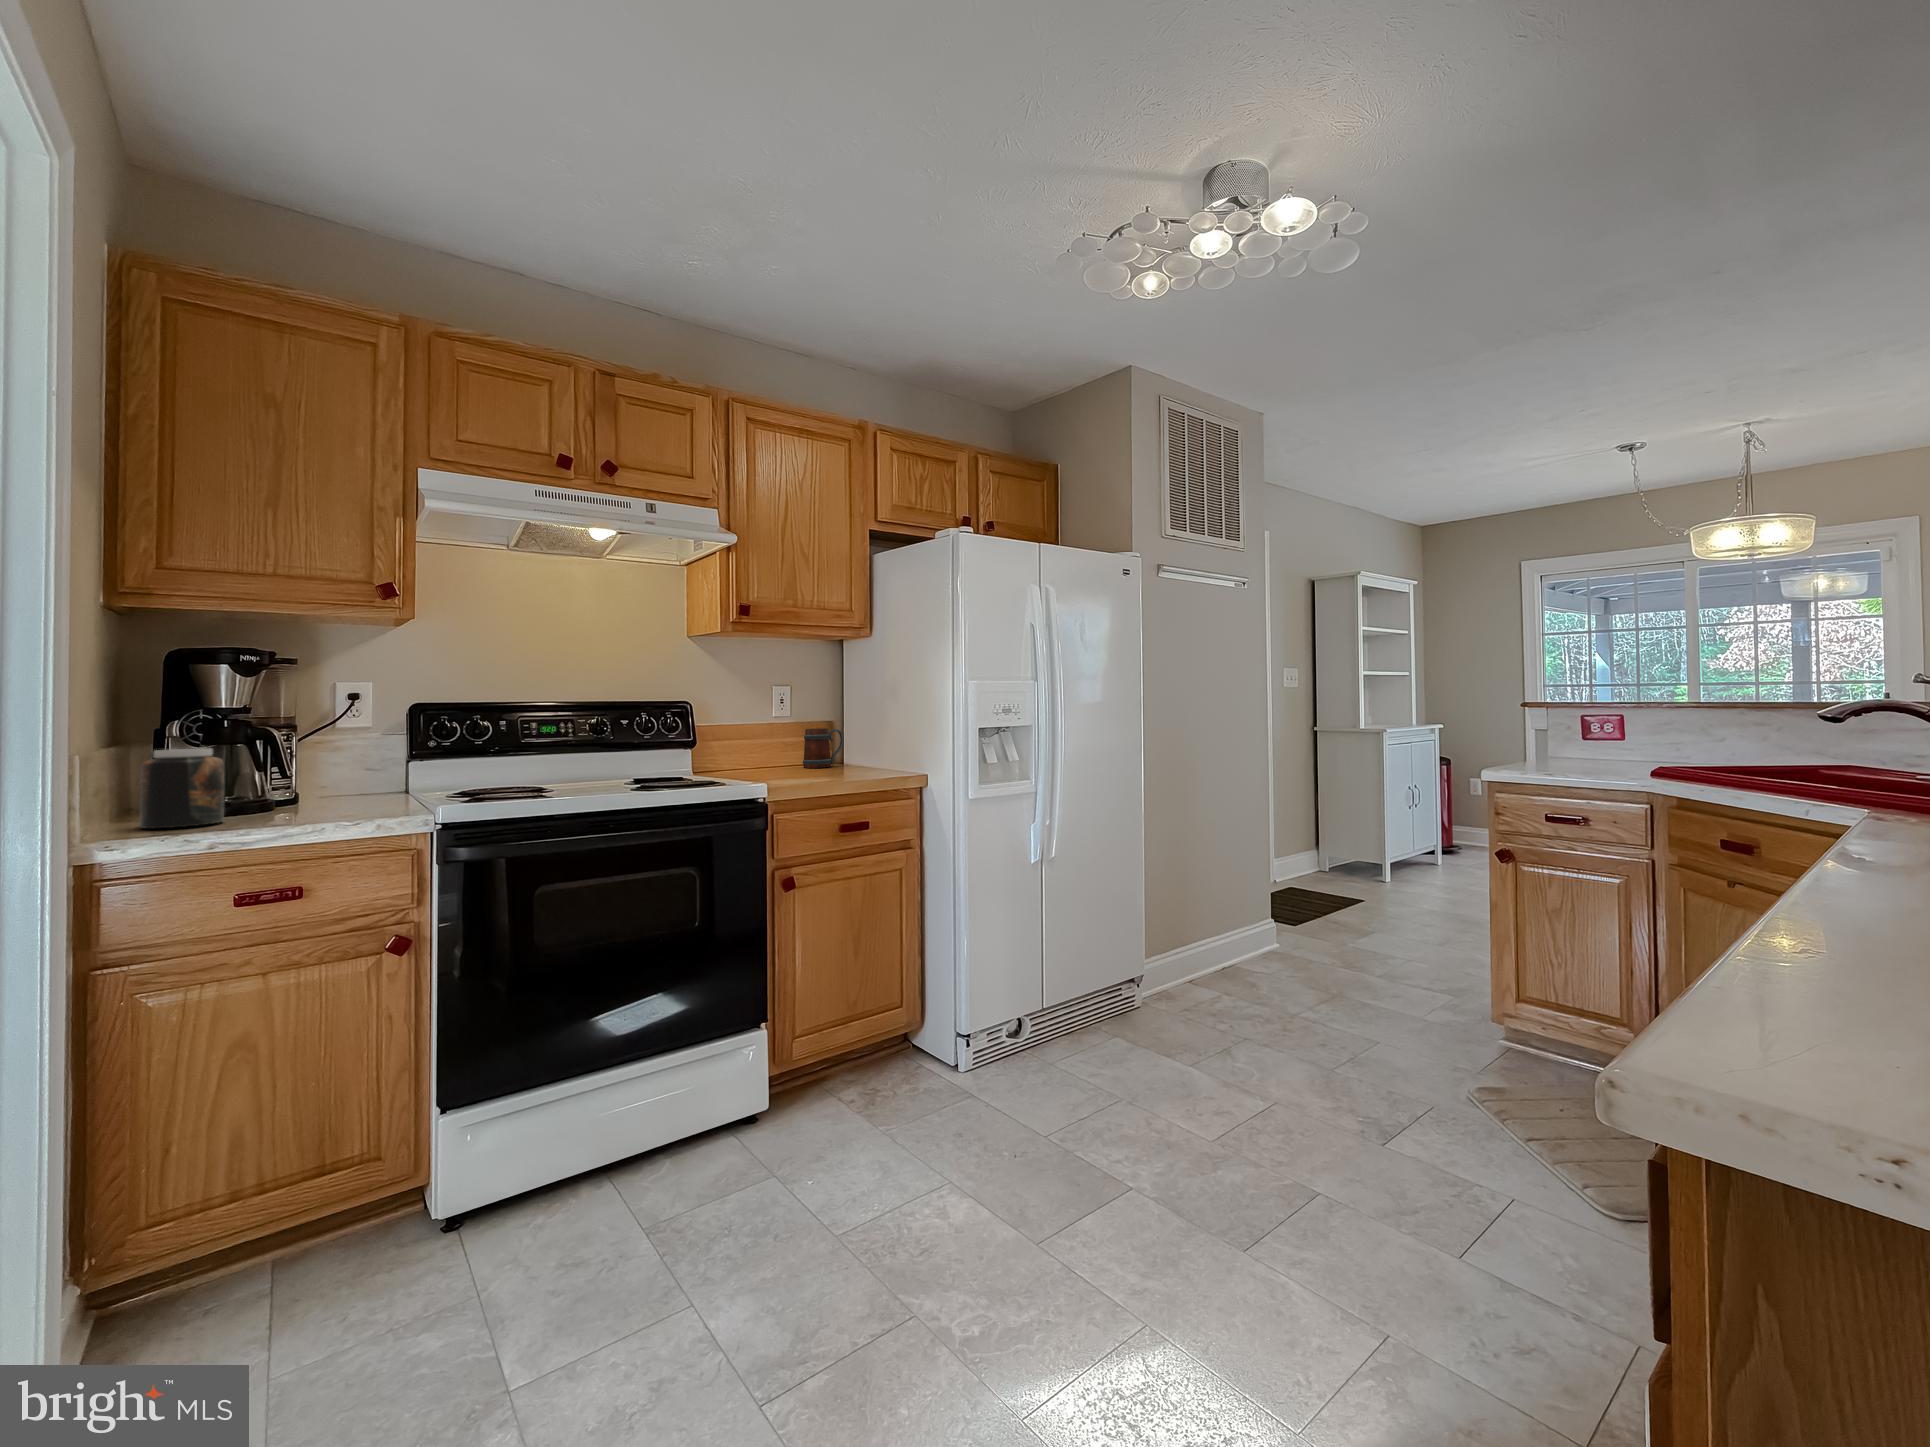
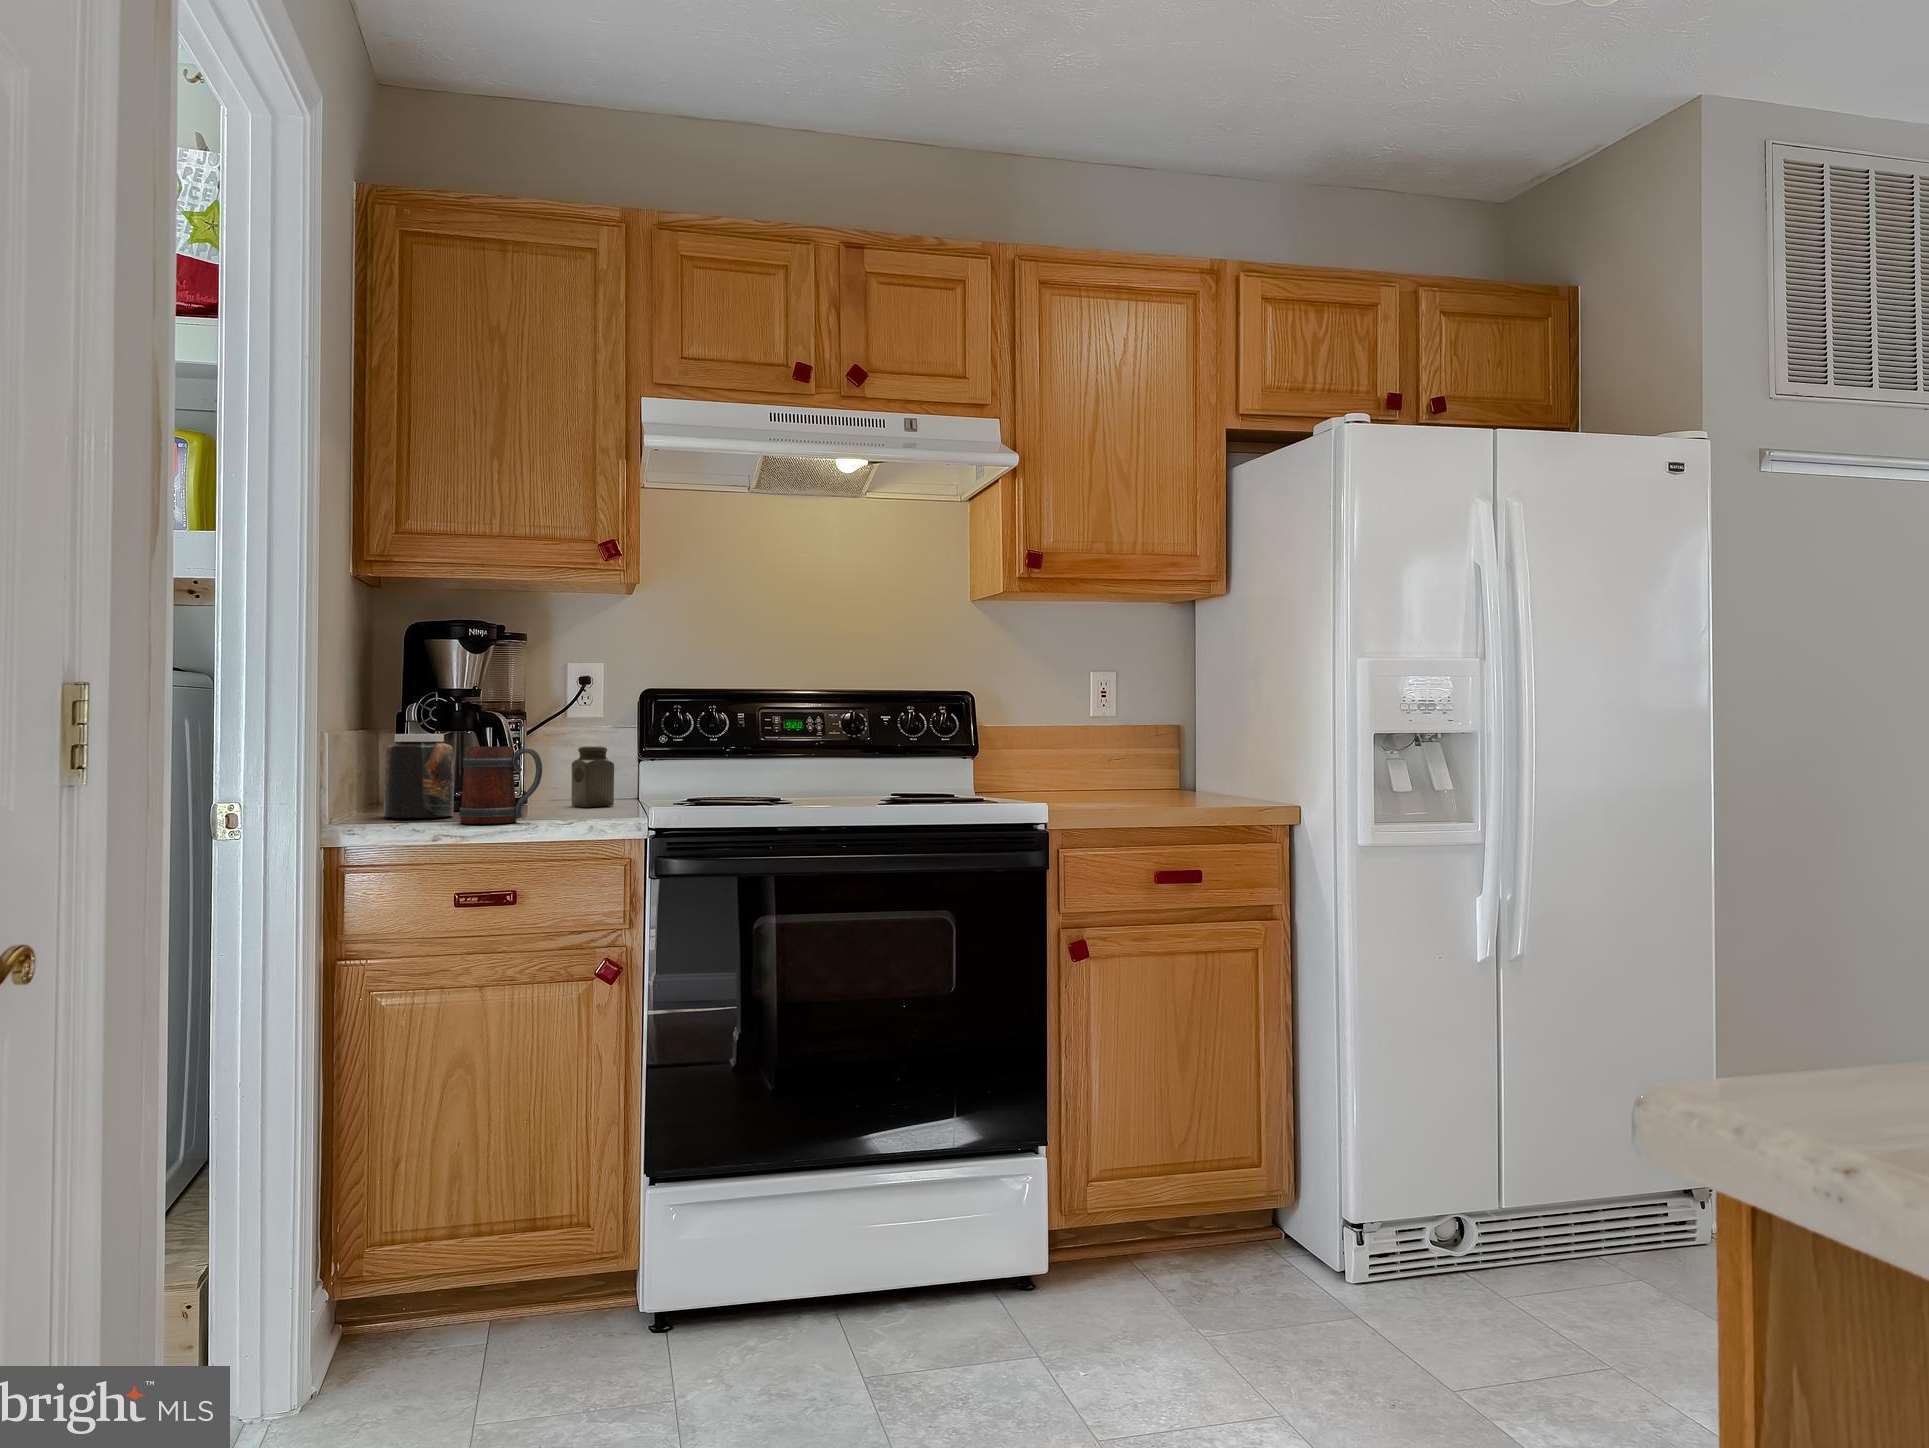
mug: present [803,728,843,768] -> present [459,746,542,824]
salt shaker: none [348,751,392,803] -> present [571,746,614,807]

